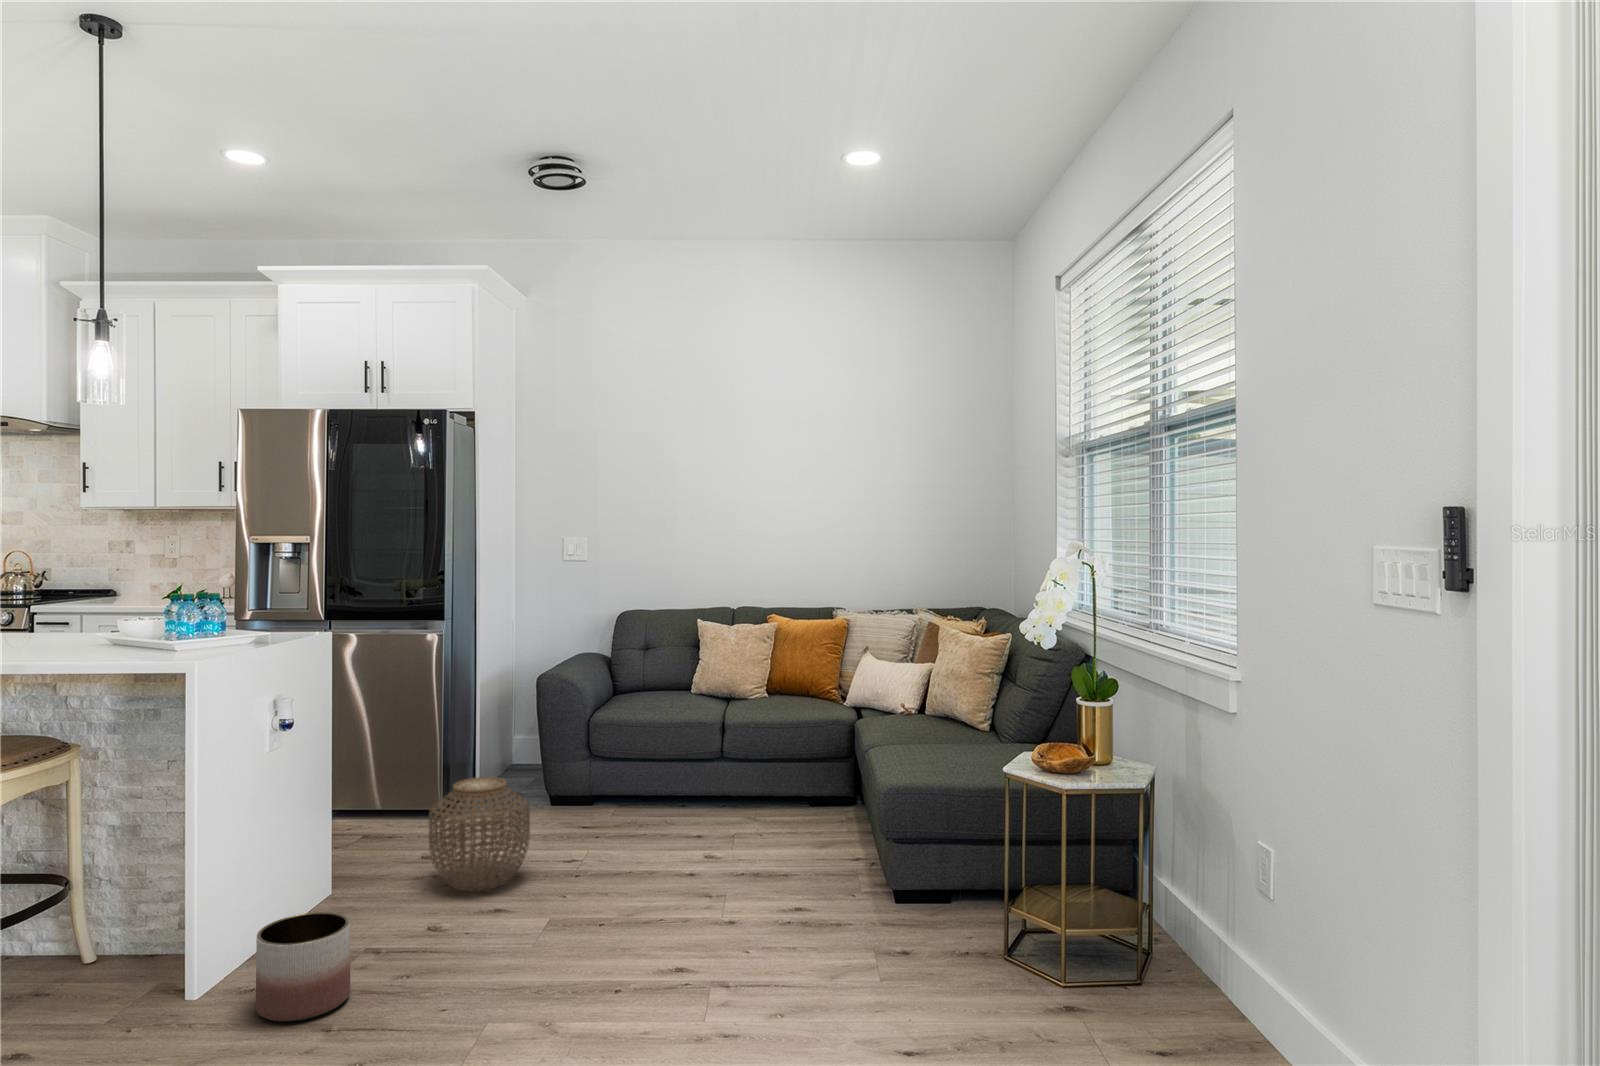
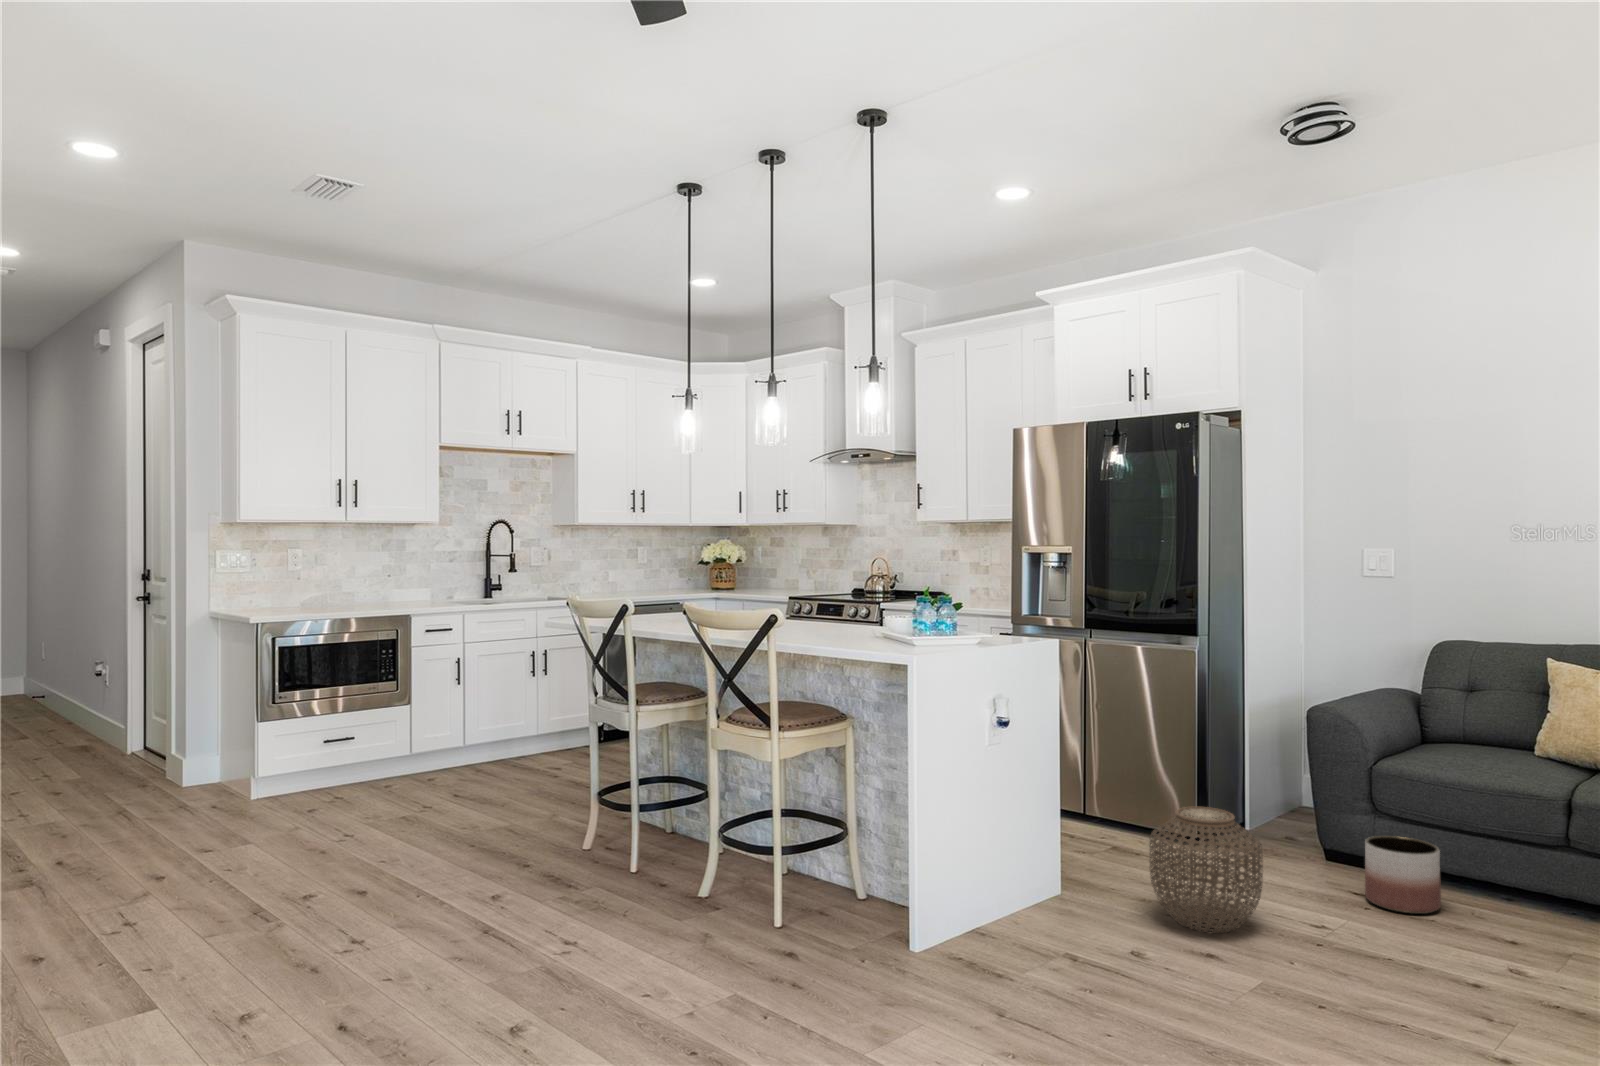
planter: present [256,912,350,1022] -> present [1365,836,1441,914]

